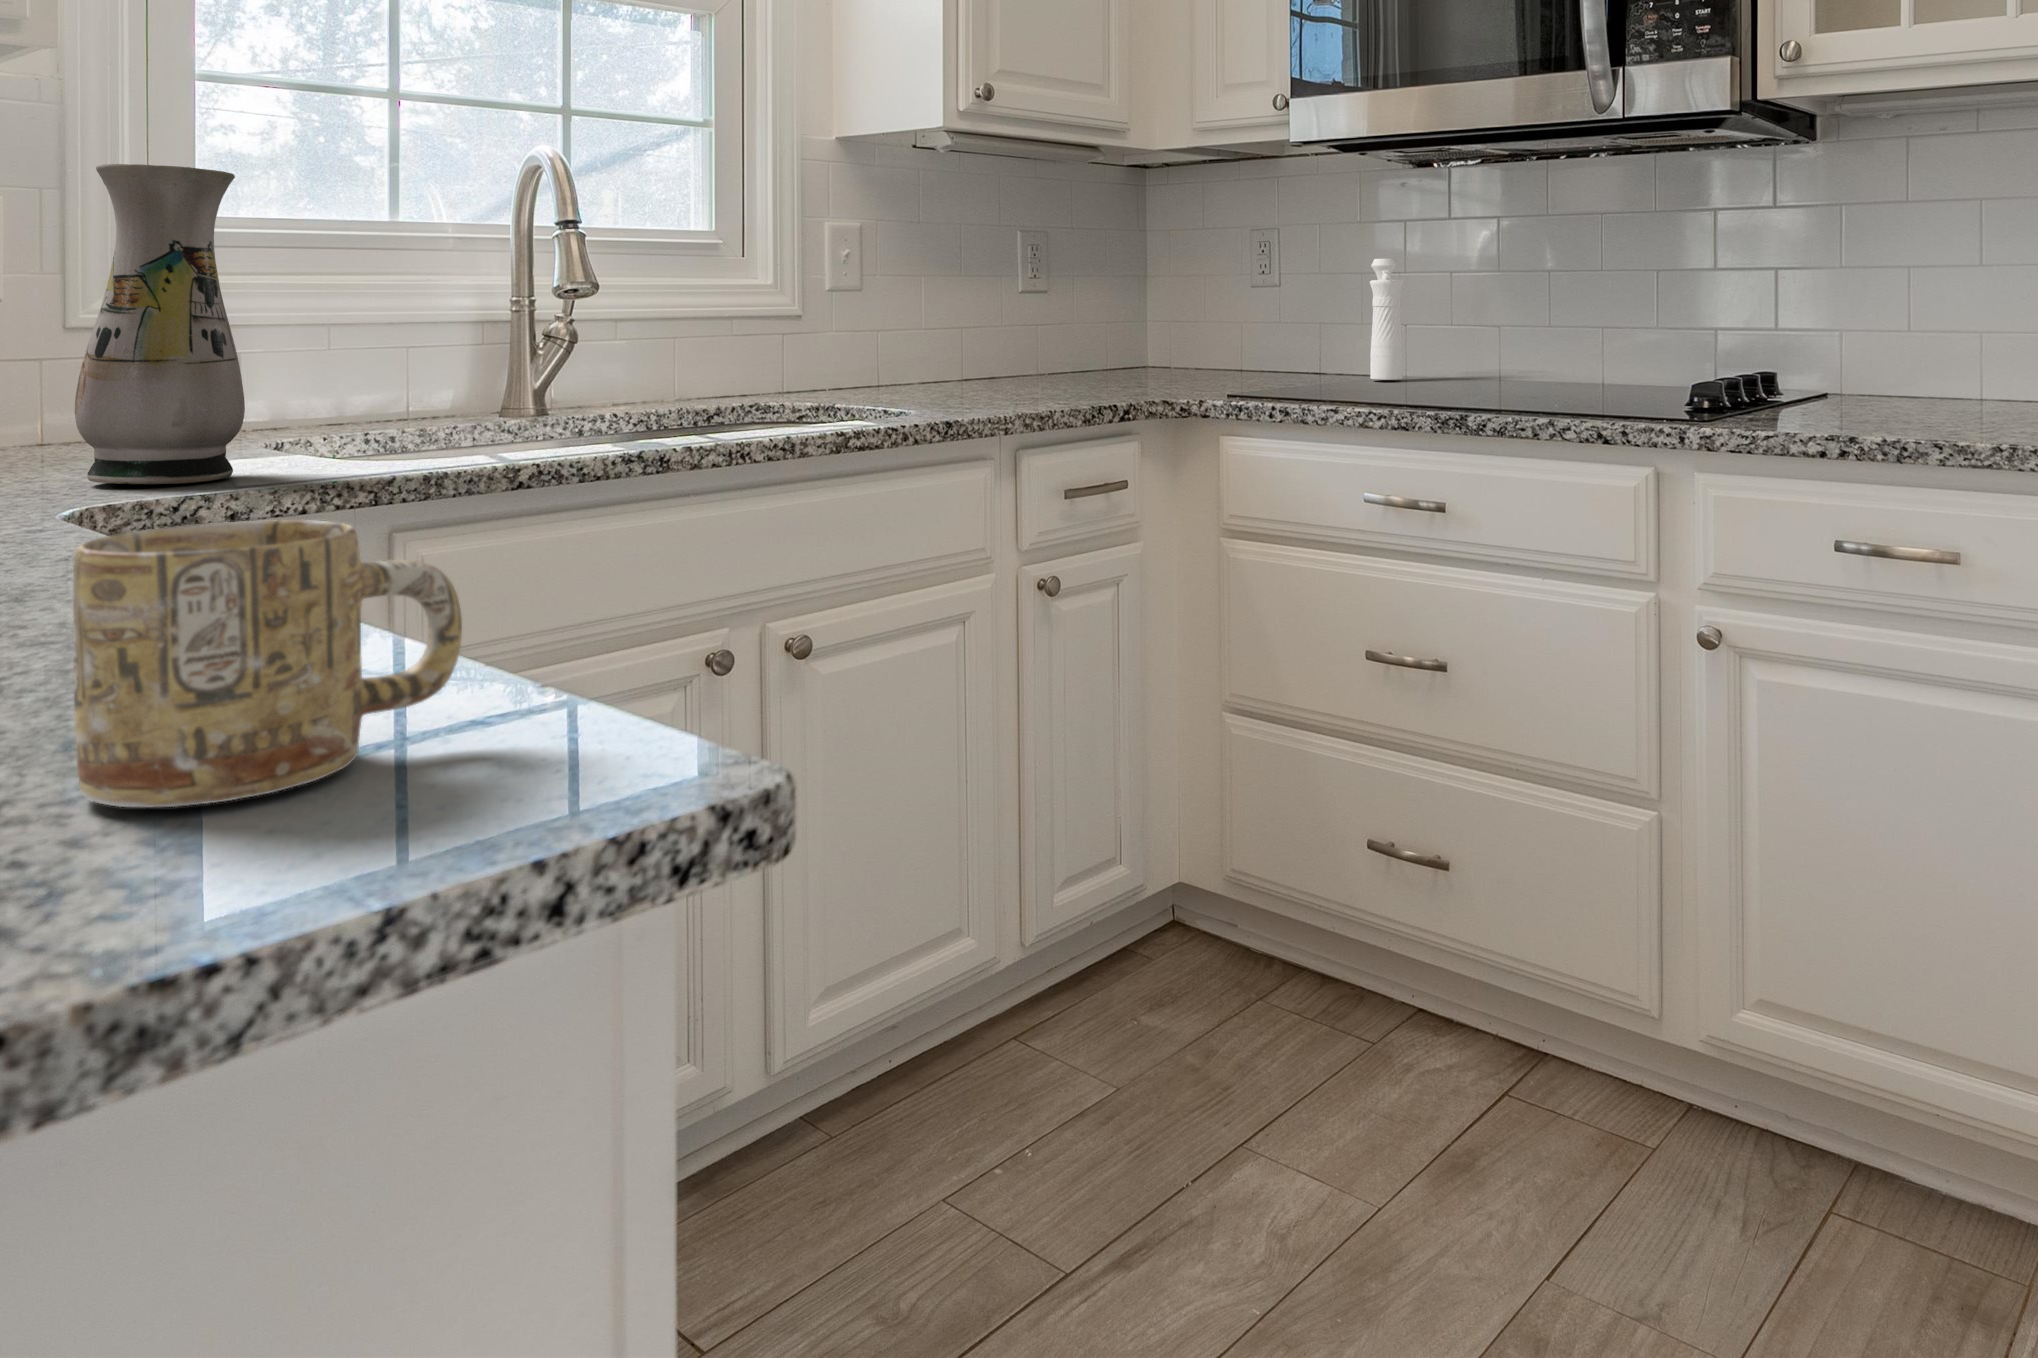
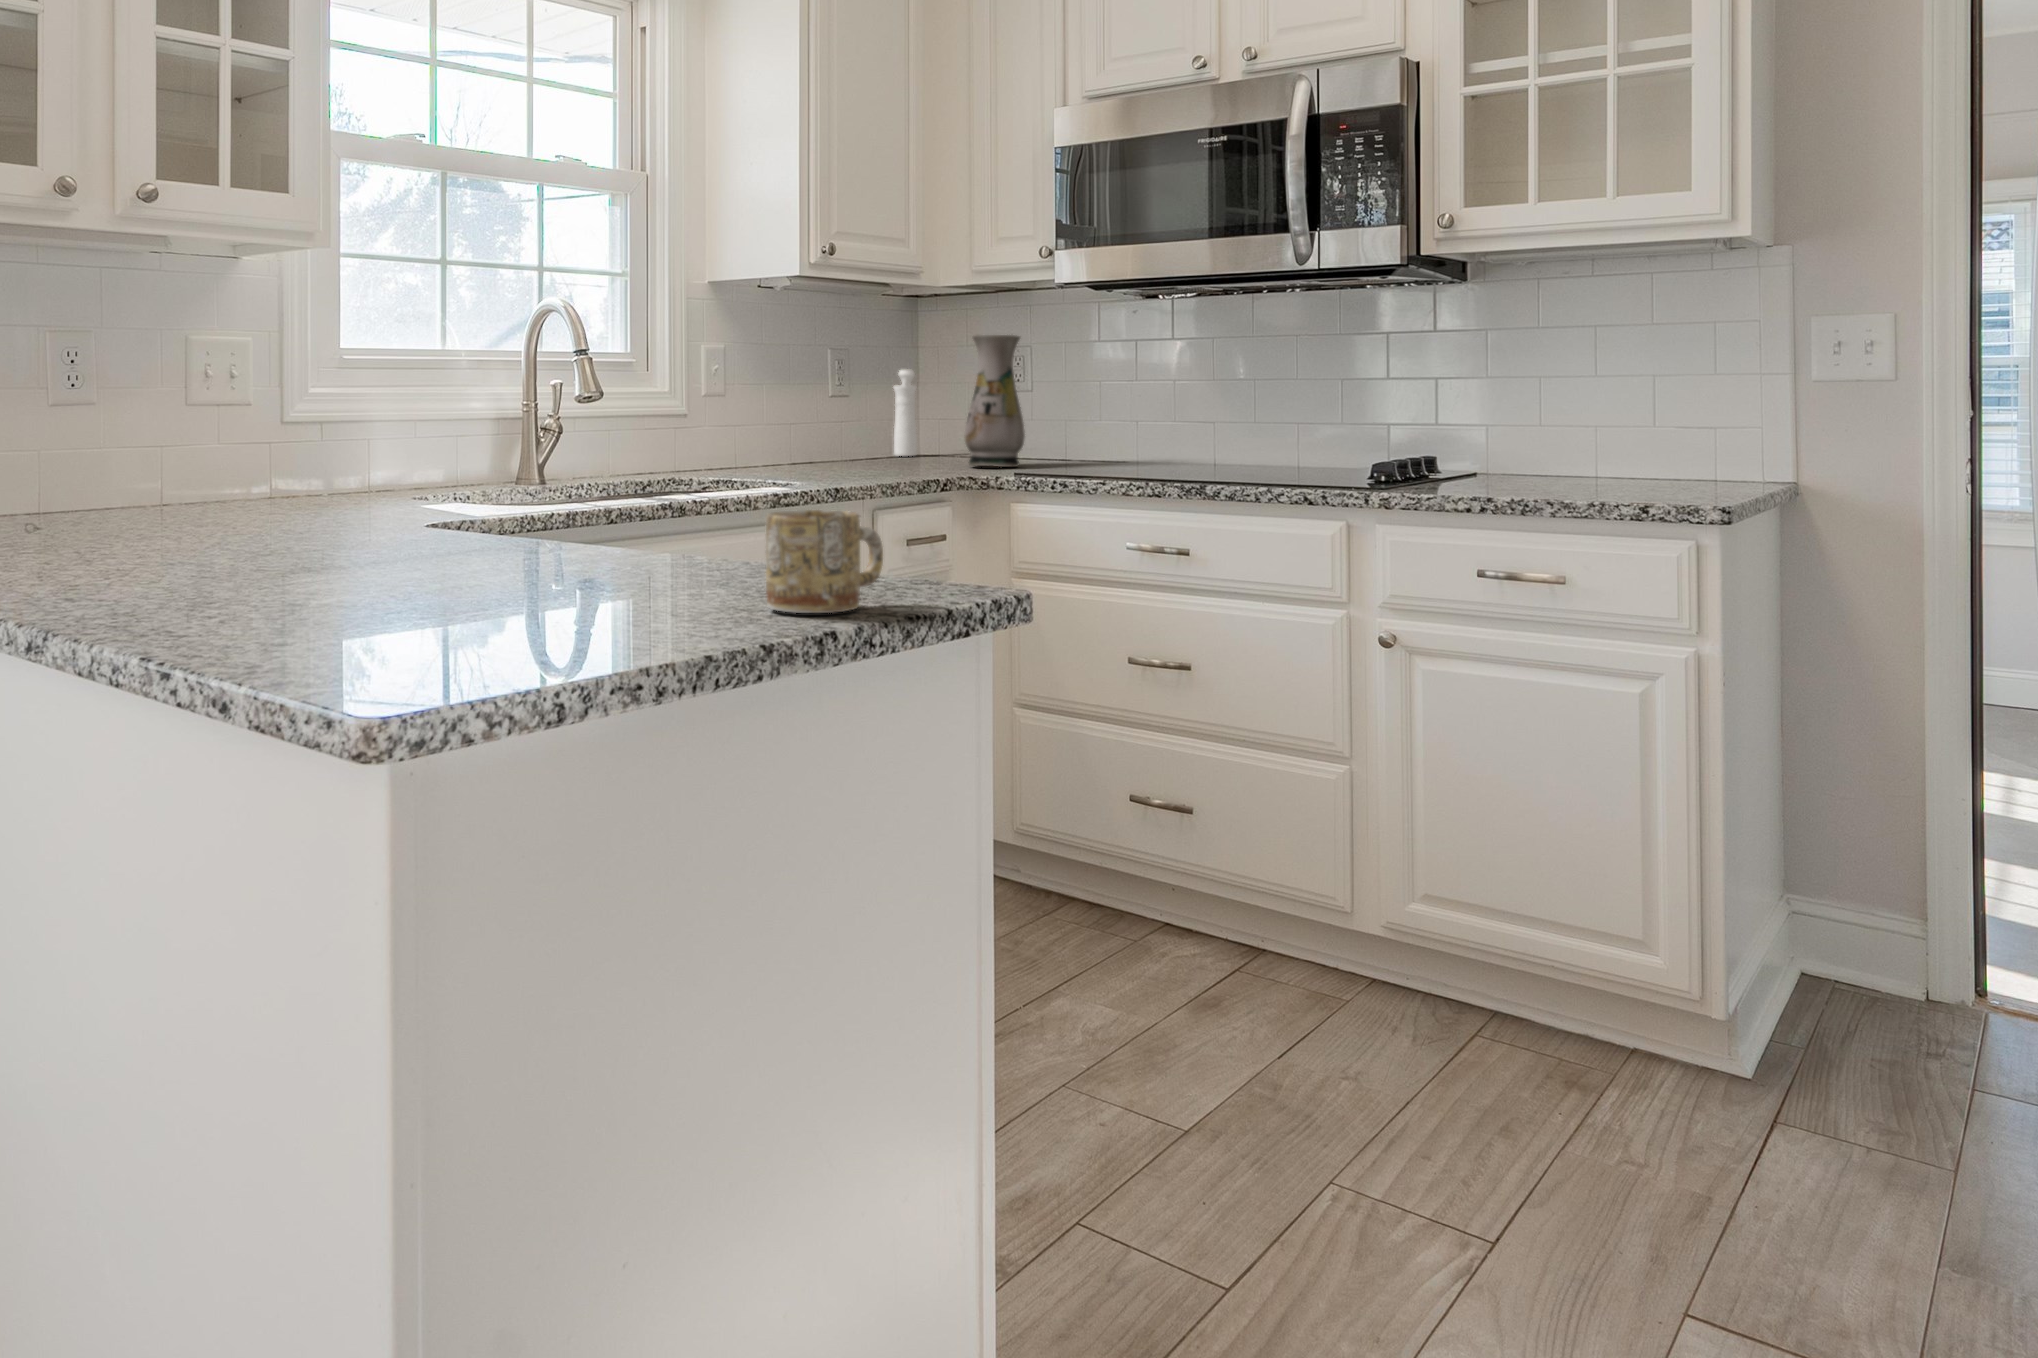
vase: present [75,164,245,484] -> present [965,335,1025,467]
pepper mill: present [1370,259,1403,380] -> present [894,370,917,456]

